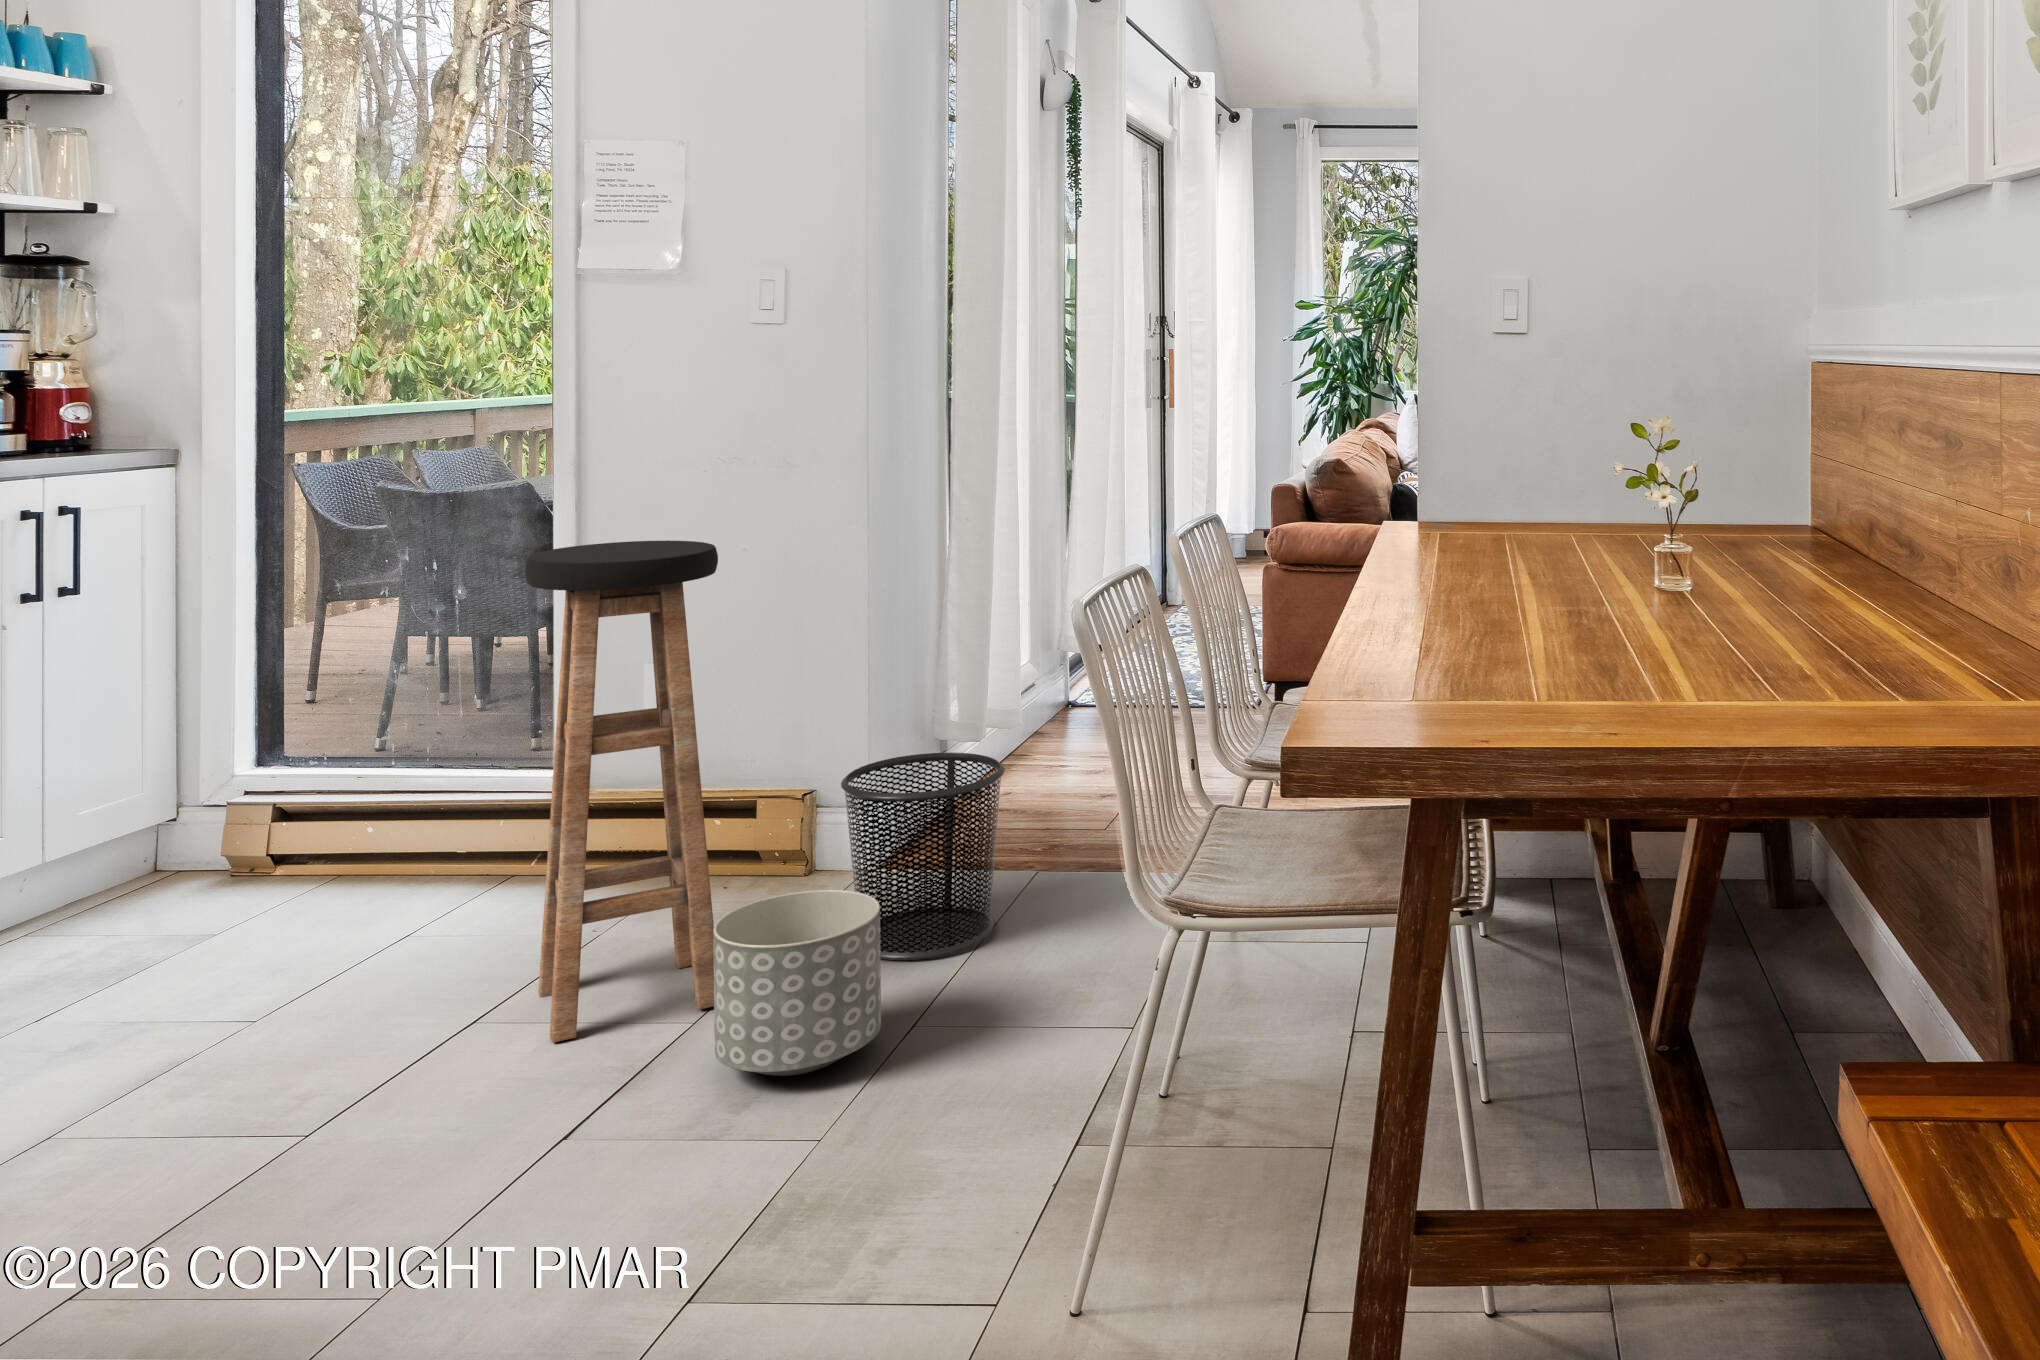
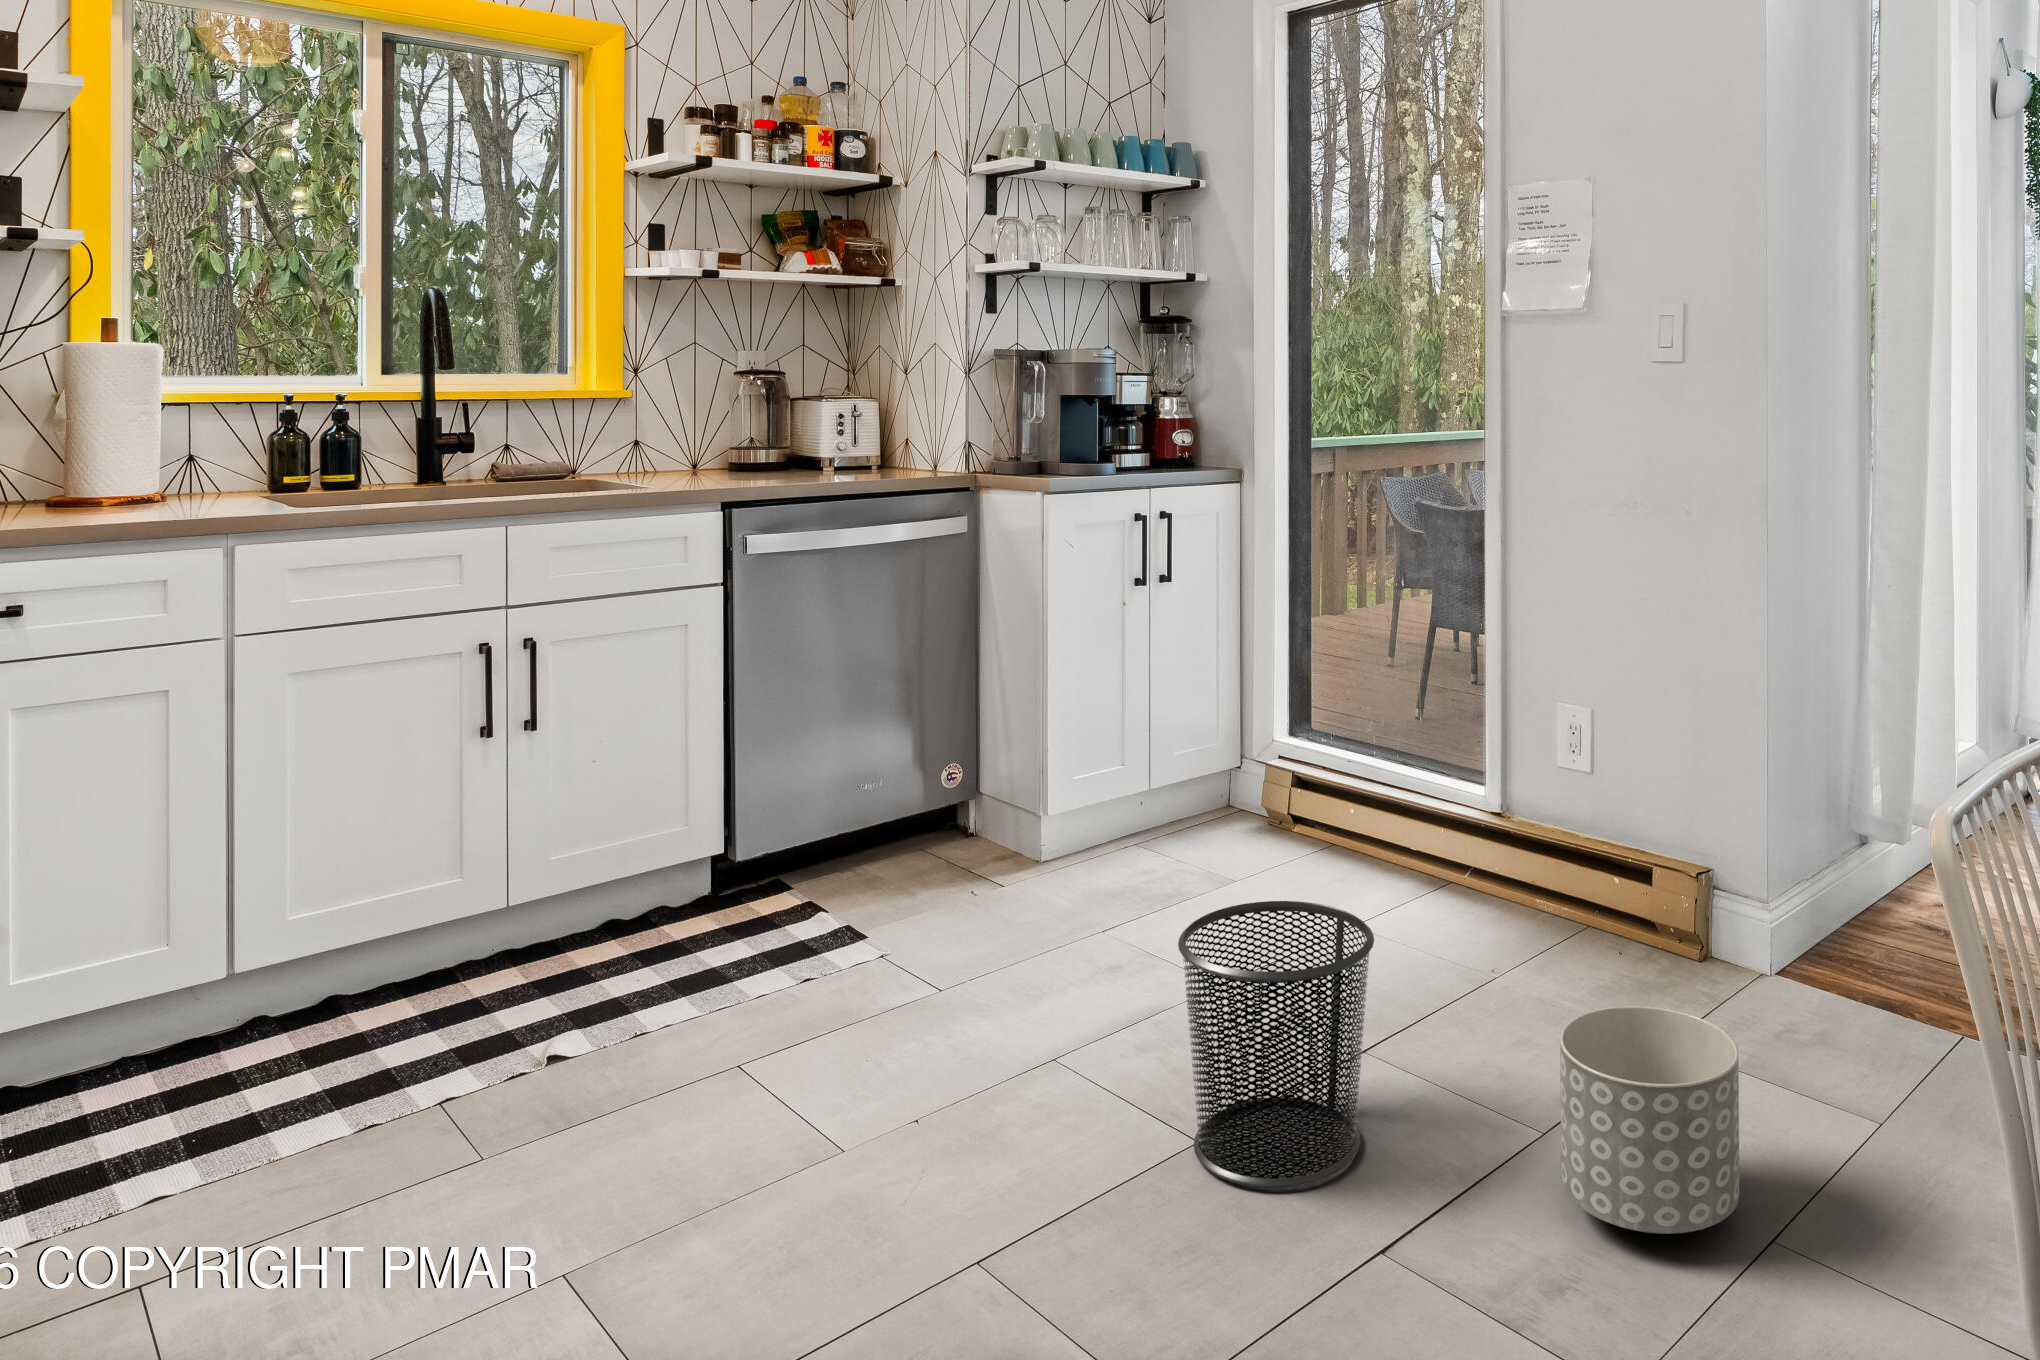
bar stool: present [525,541,718,1042] -> none [1420,586,1594,1102]
waste bin: present [841,753,1005,960] -> present [1178,901,1374,1188]

